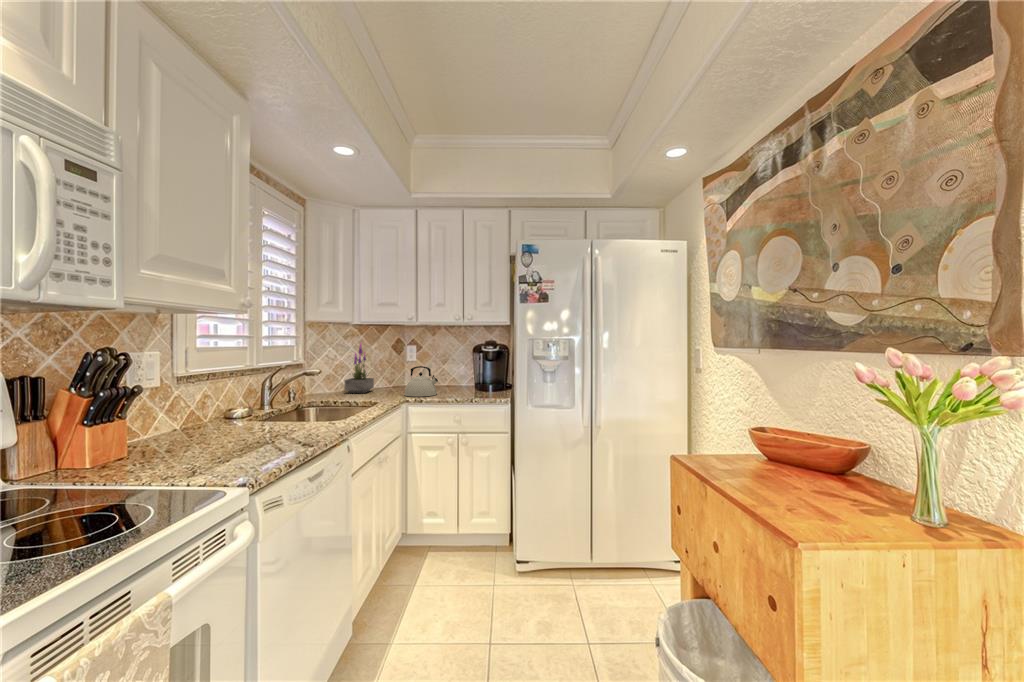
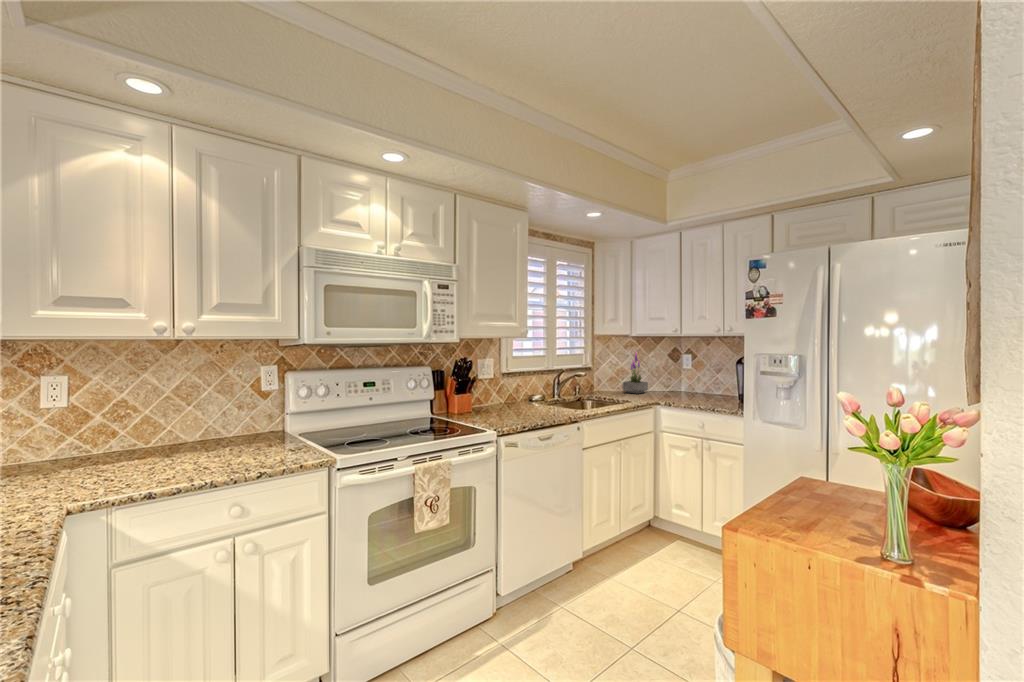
kettle: present [404,366,438,397] -> none [664,374,693,401]

